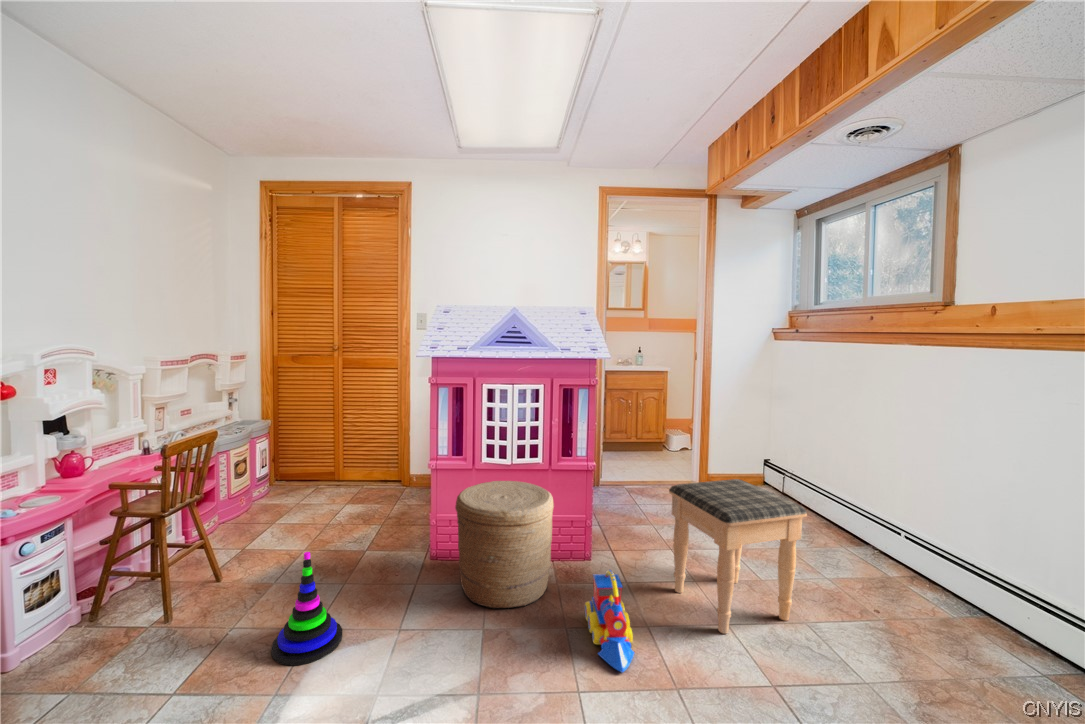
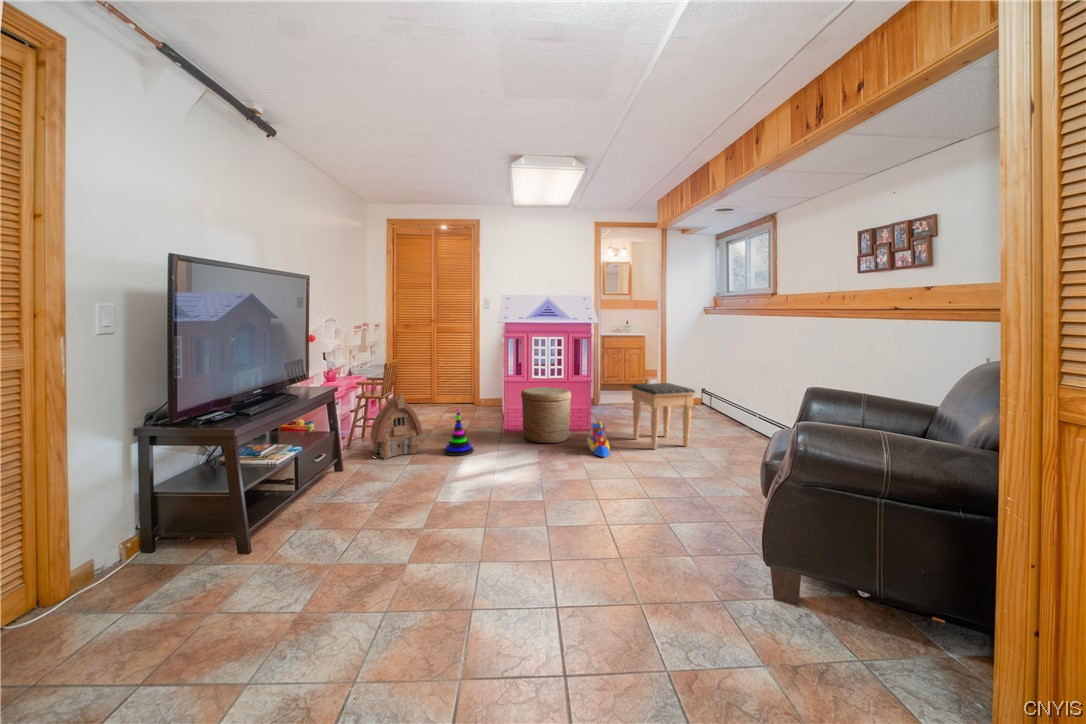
toy house: none [91,528,229,685] -> present [370,394,423,459]

